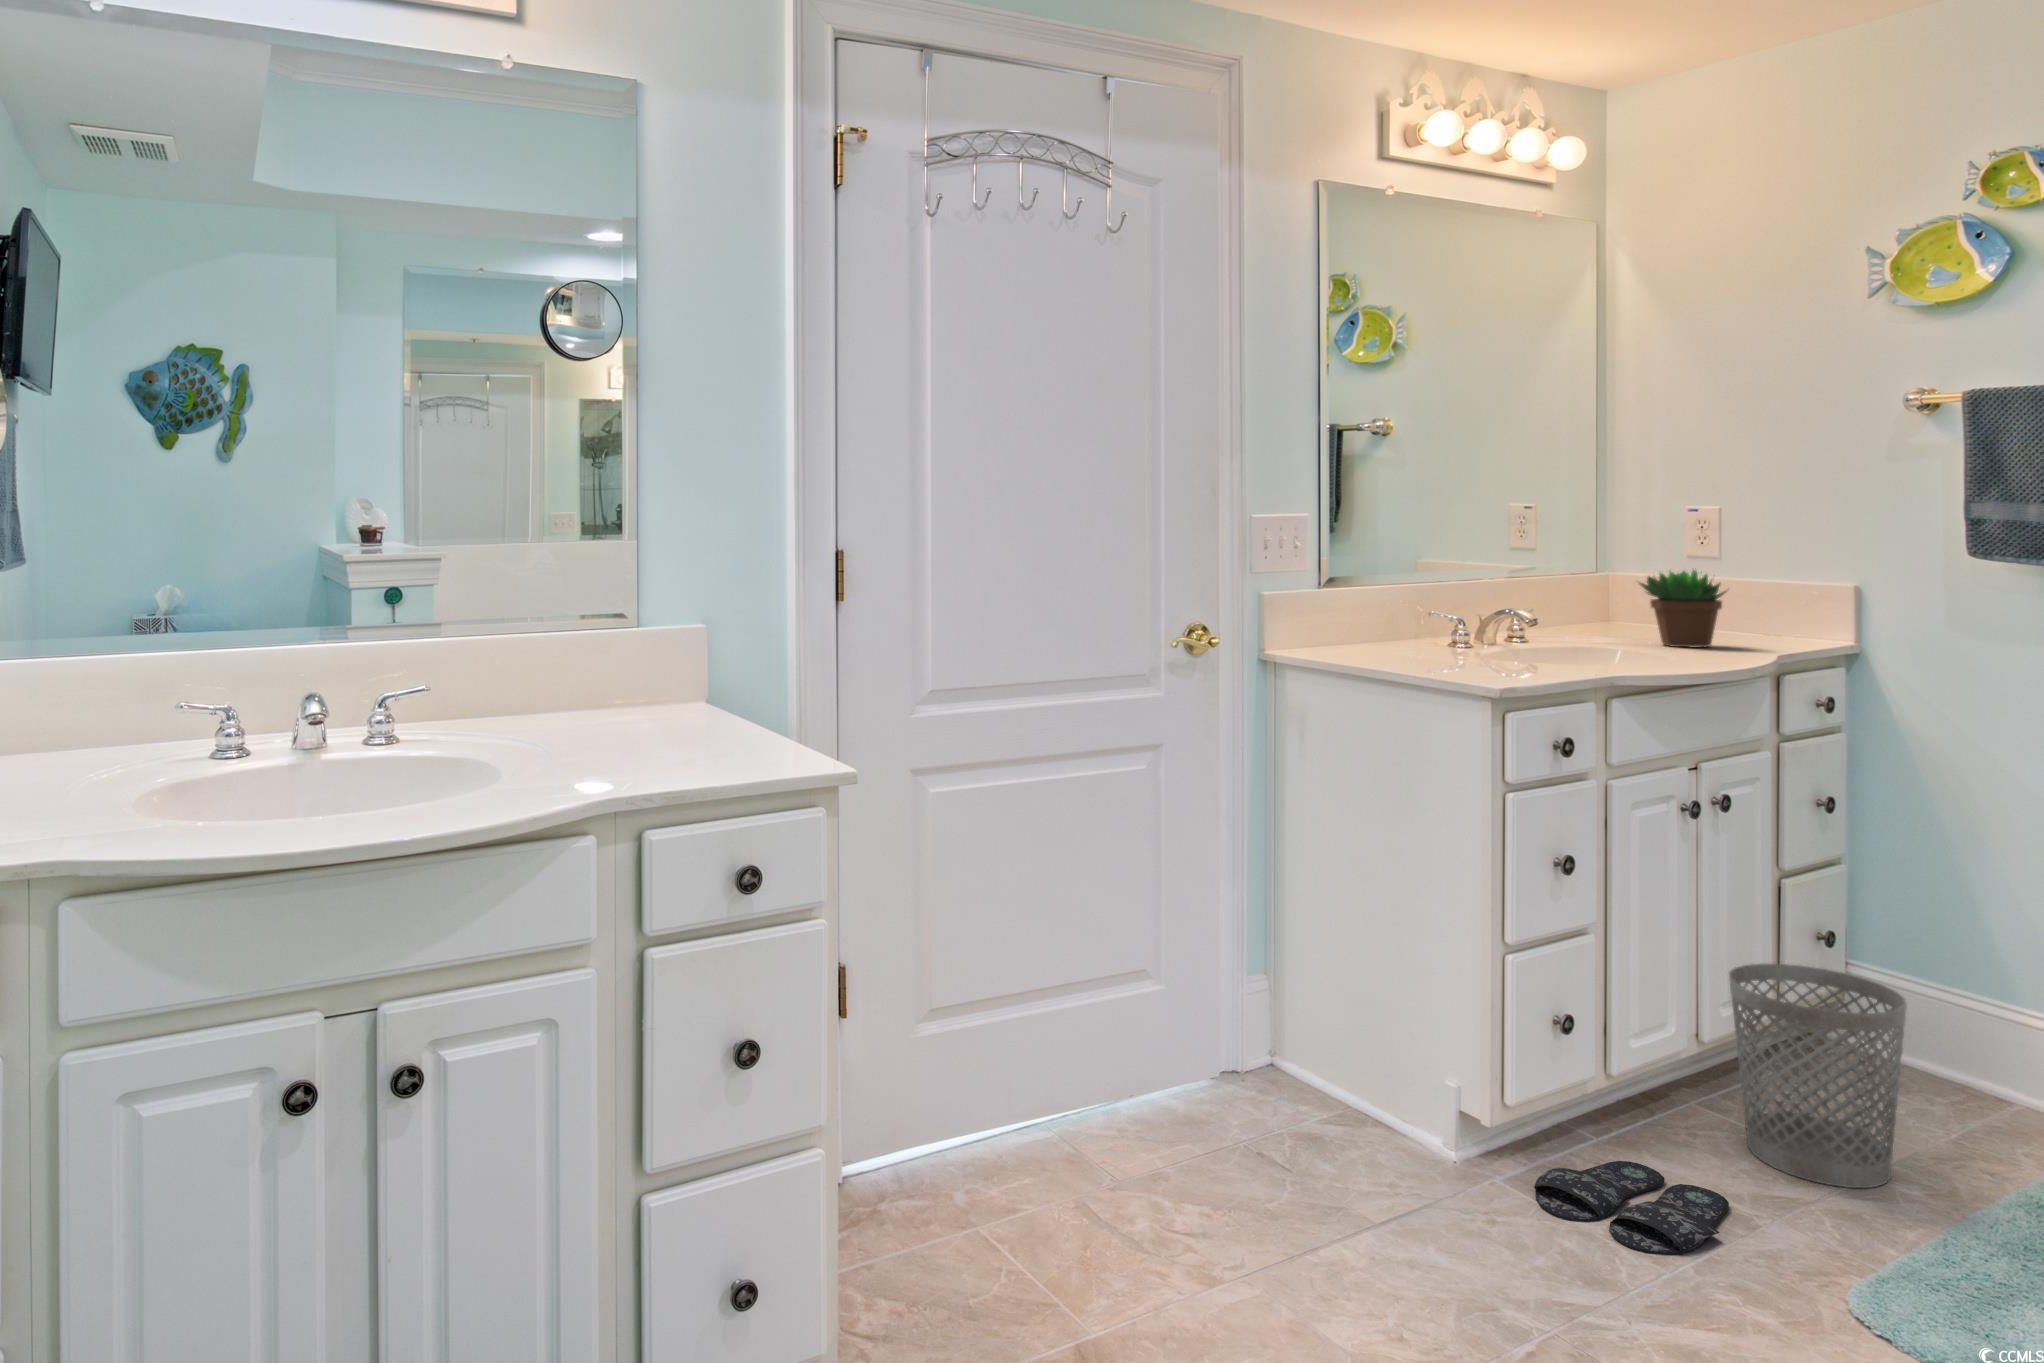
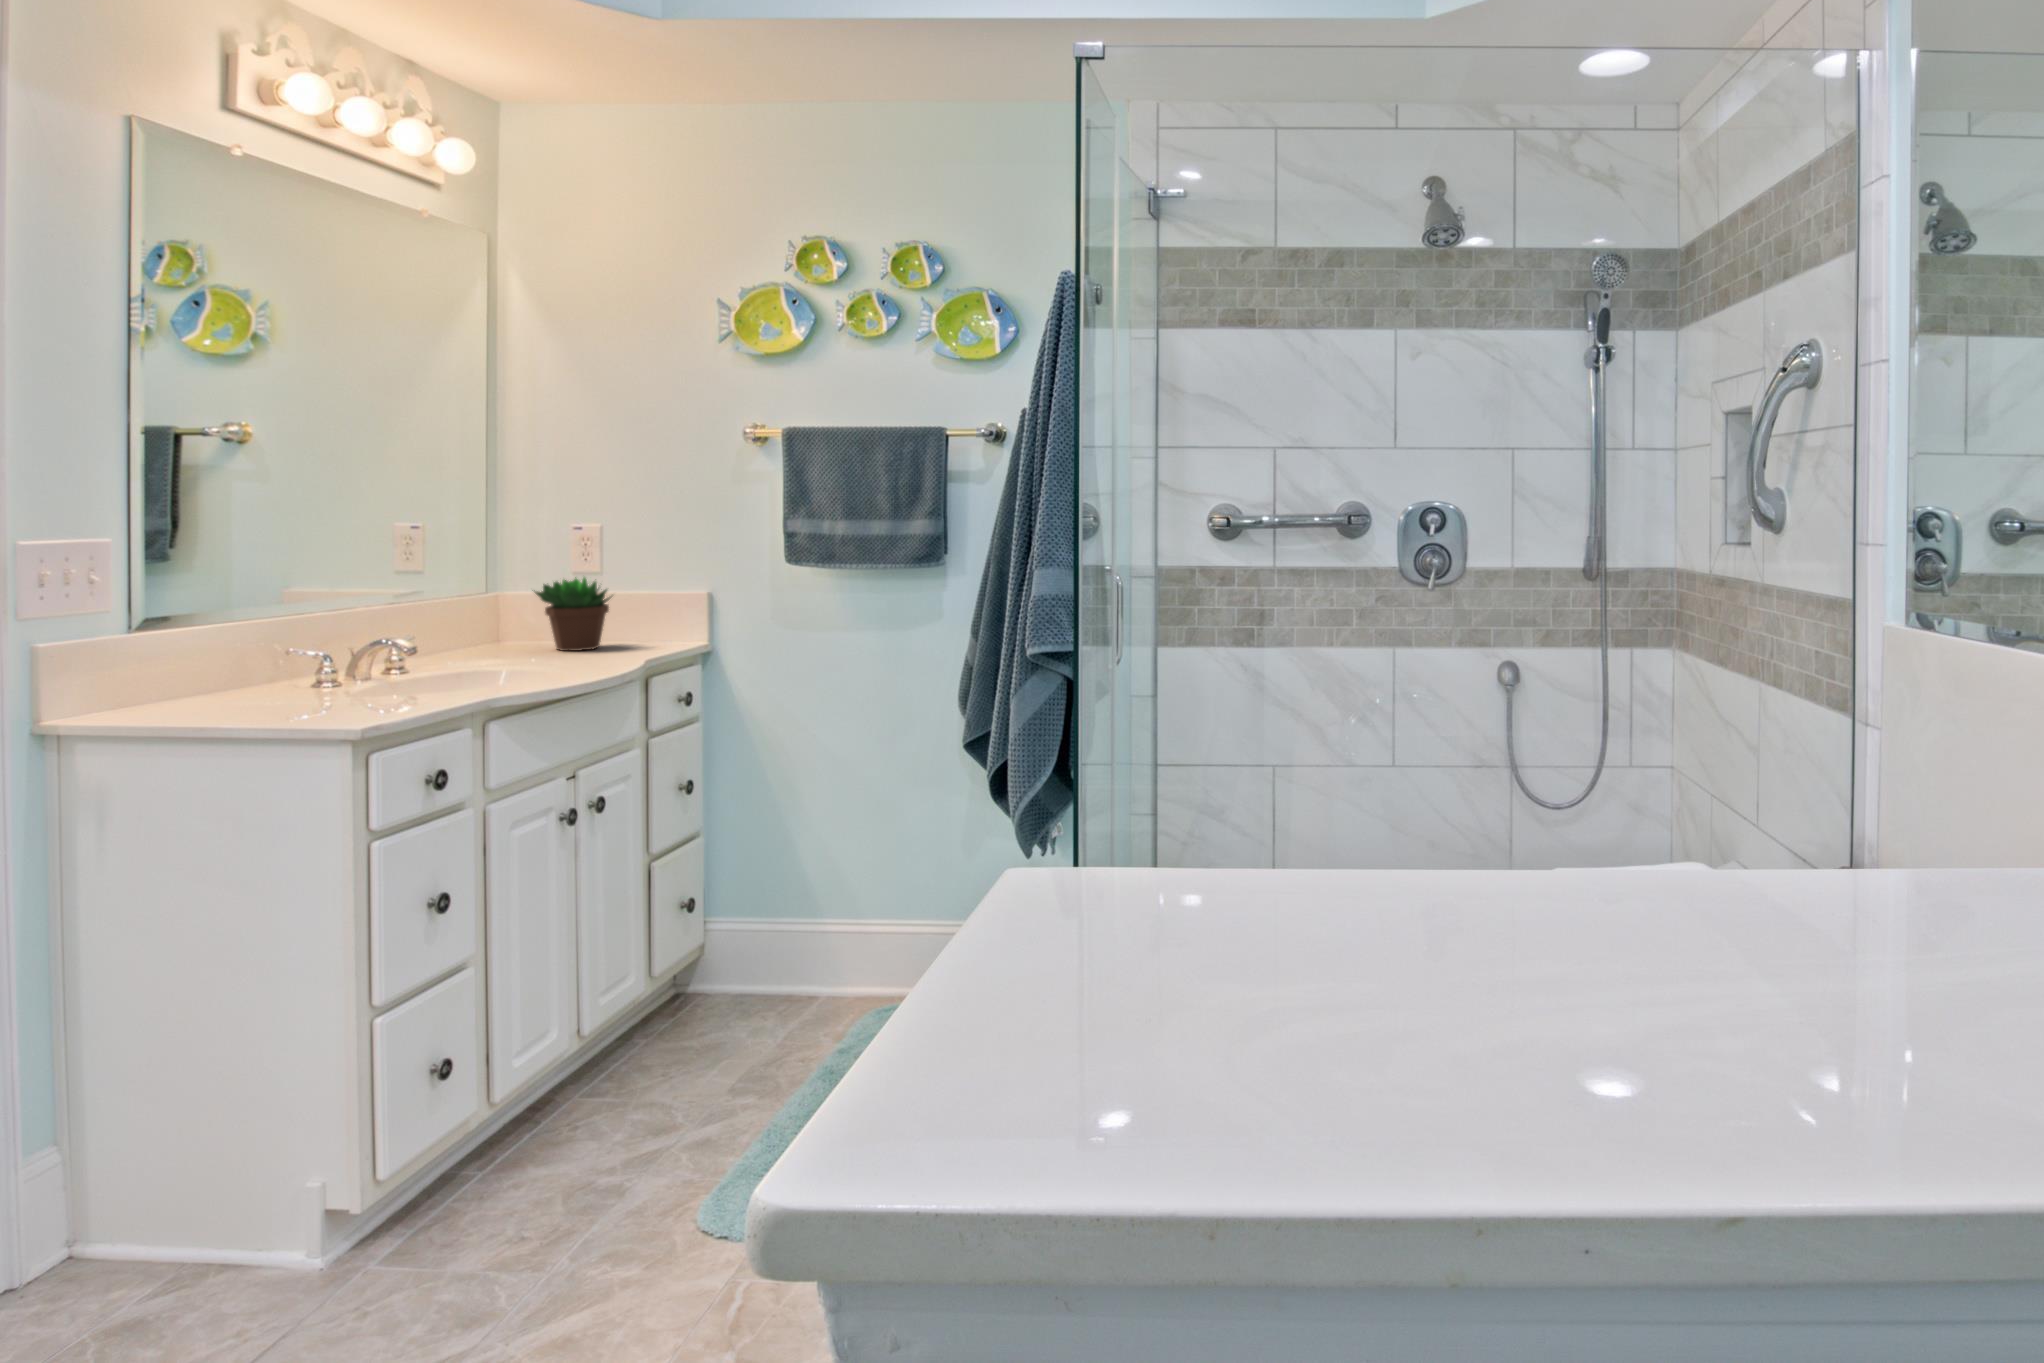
wastebasket: present [1729,964,1907,1188] -> none [603,929,739,1127]
slippers: present [1534,1161,1729,1255] -> none [402,1178,597,1288]

